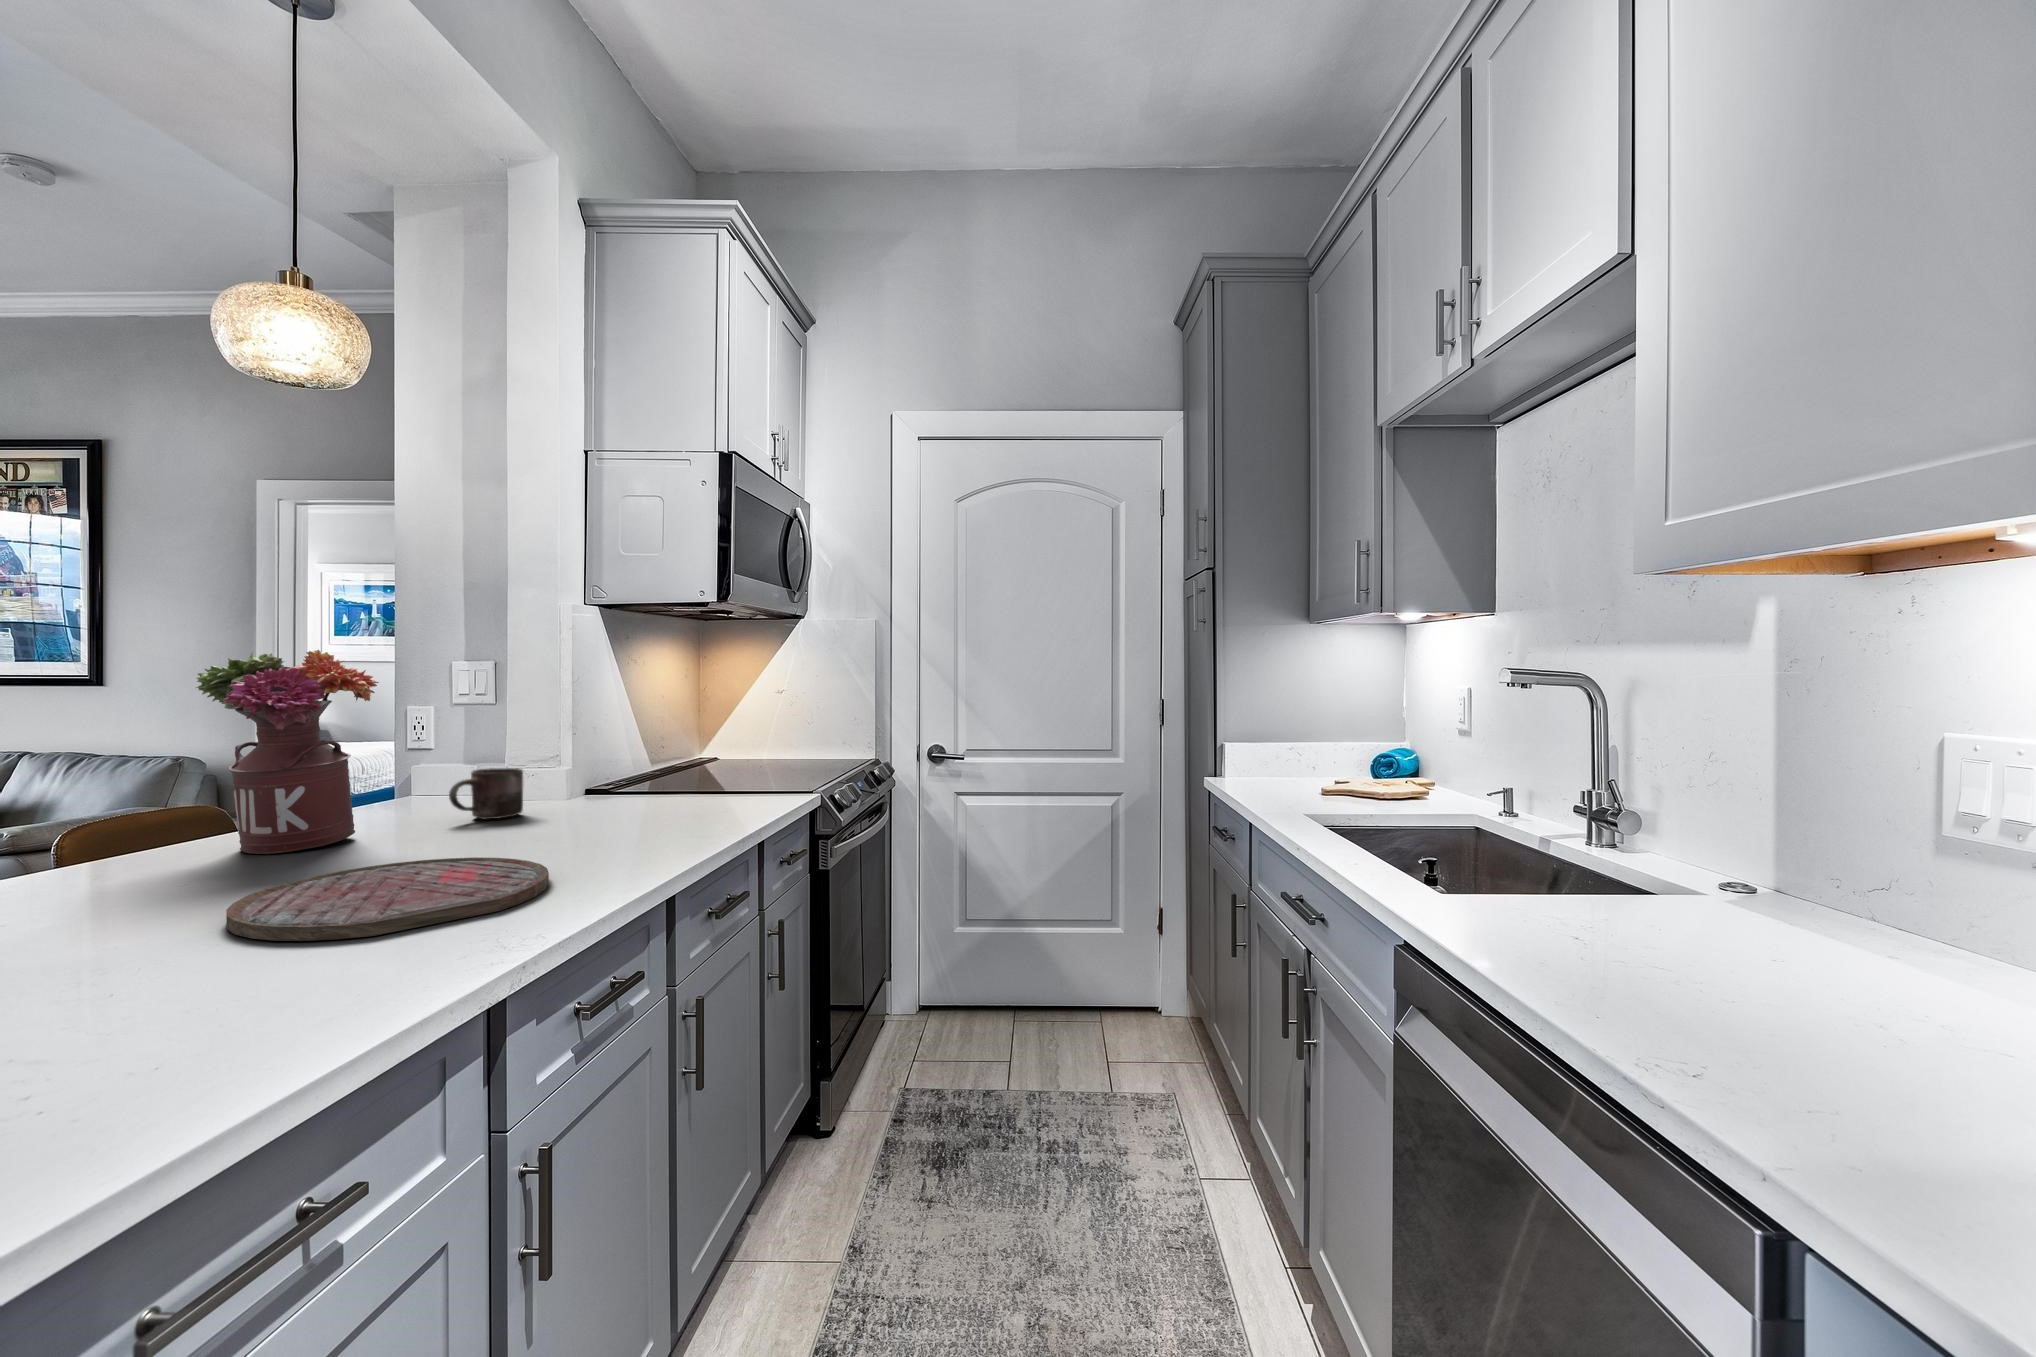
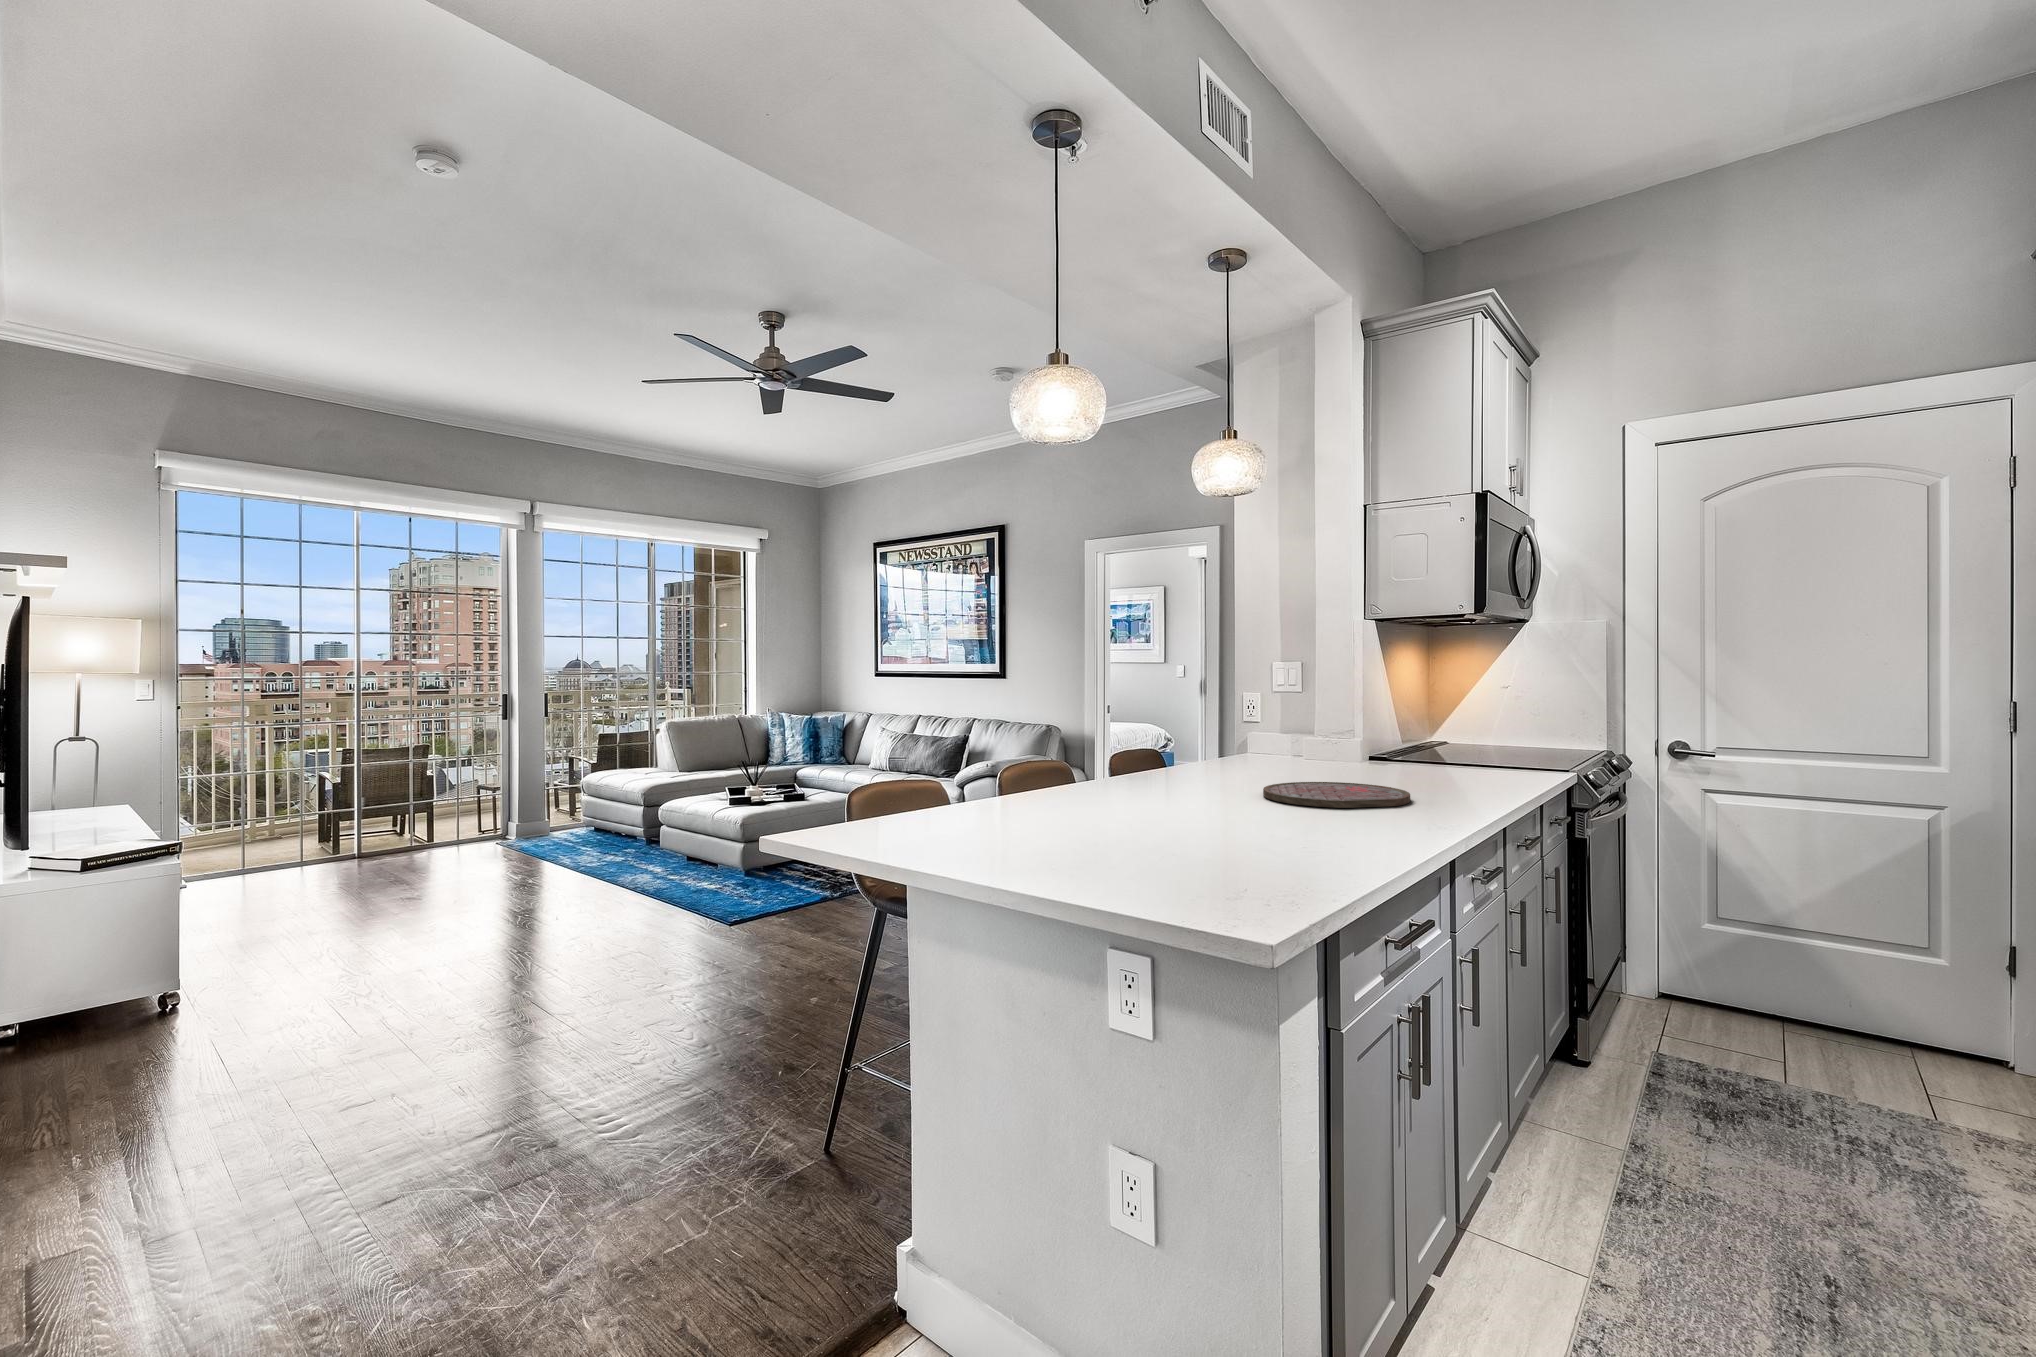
flower arrangement: present [196,650,379,854] -> none [1193,660,1277,775]
mug: present [449,768,523,820] -> none [1306,736,1345,769]

